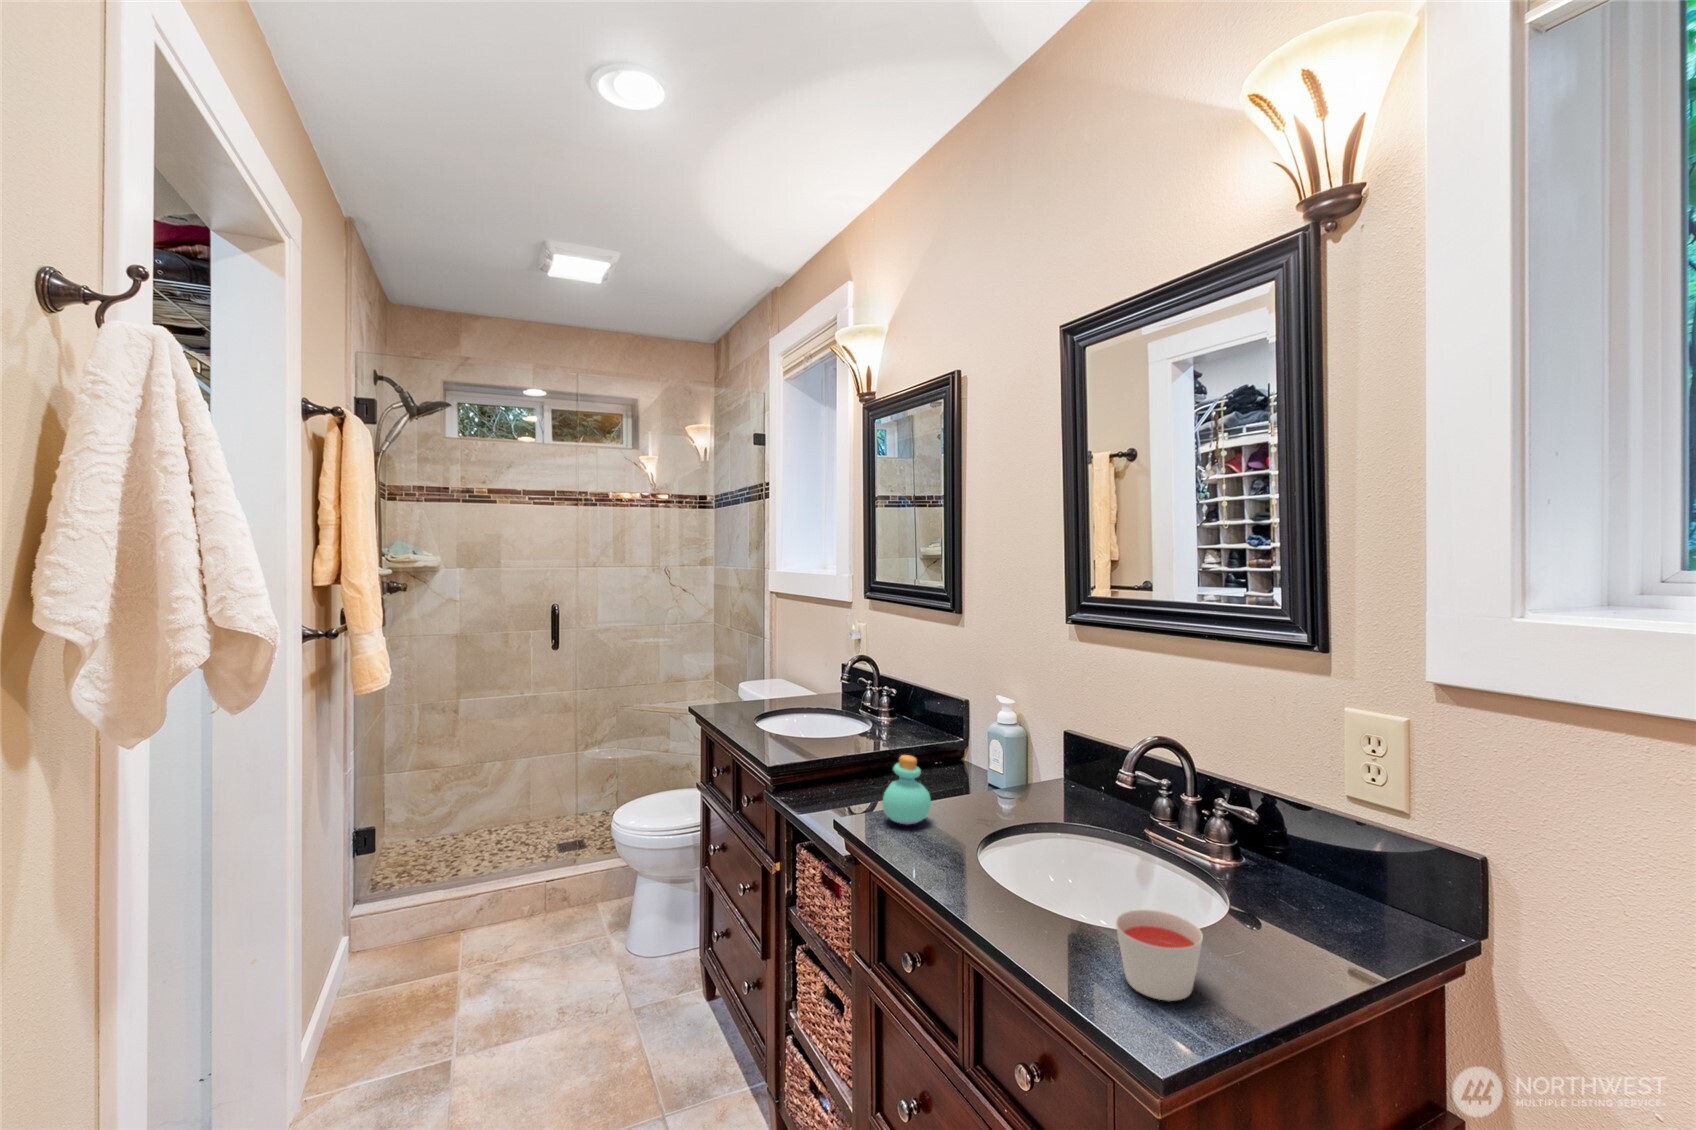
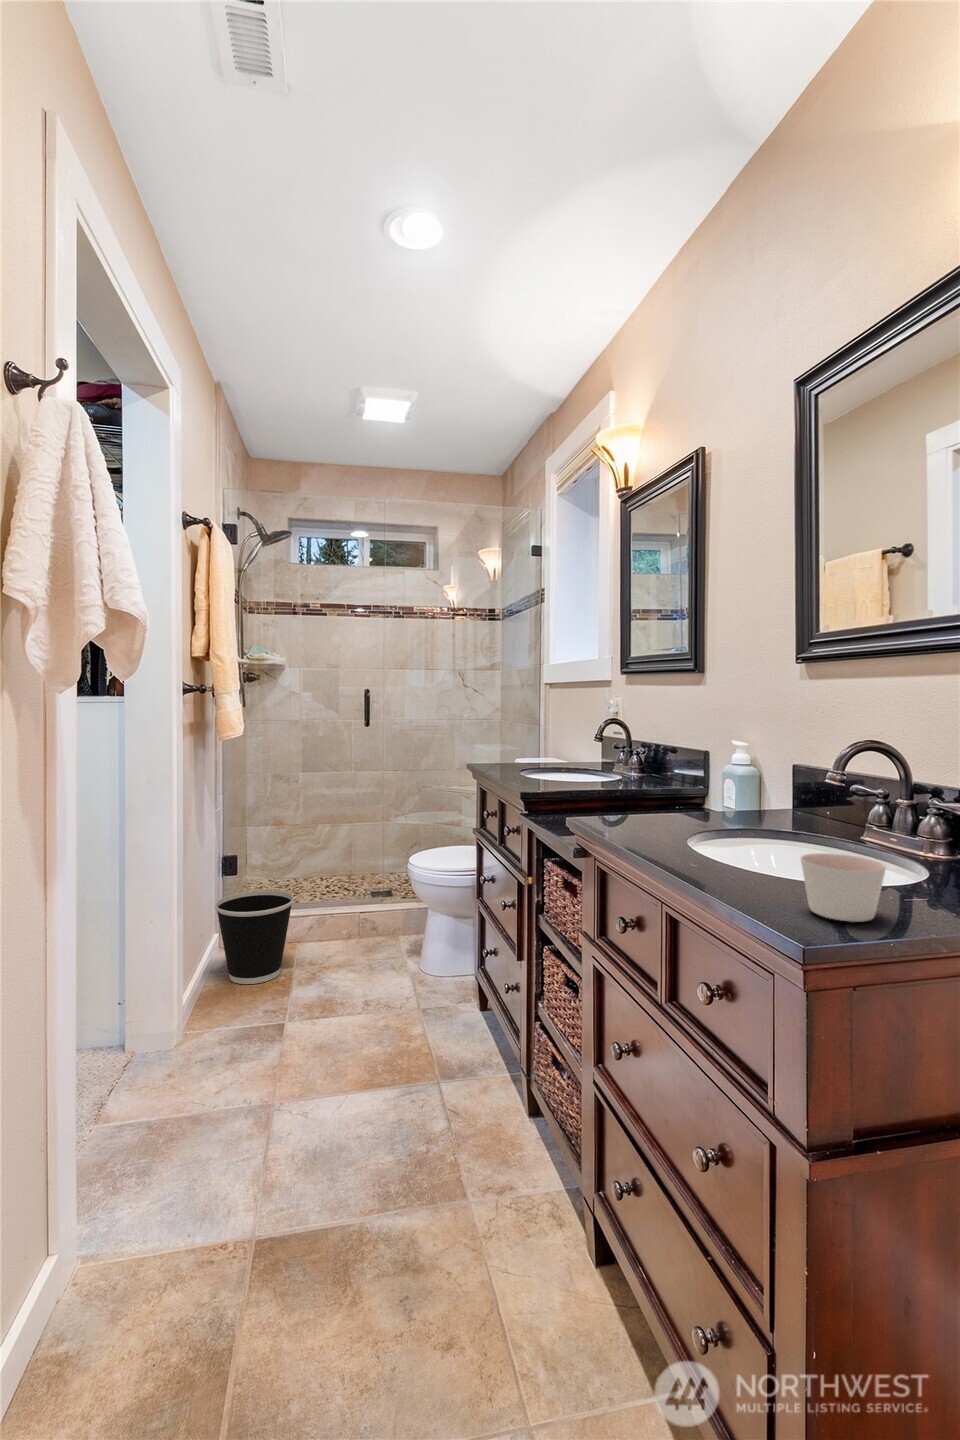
perfume bottle: present [882,755,931,825] -> none [614,768,658,827]
wastebasket: none [347,872,460,1006] -> present [215,890,294,984]

